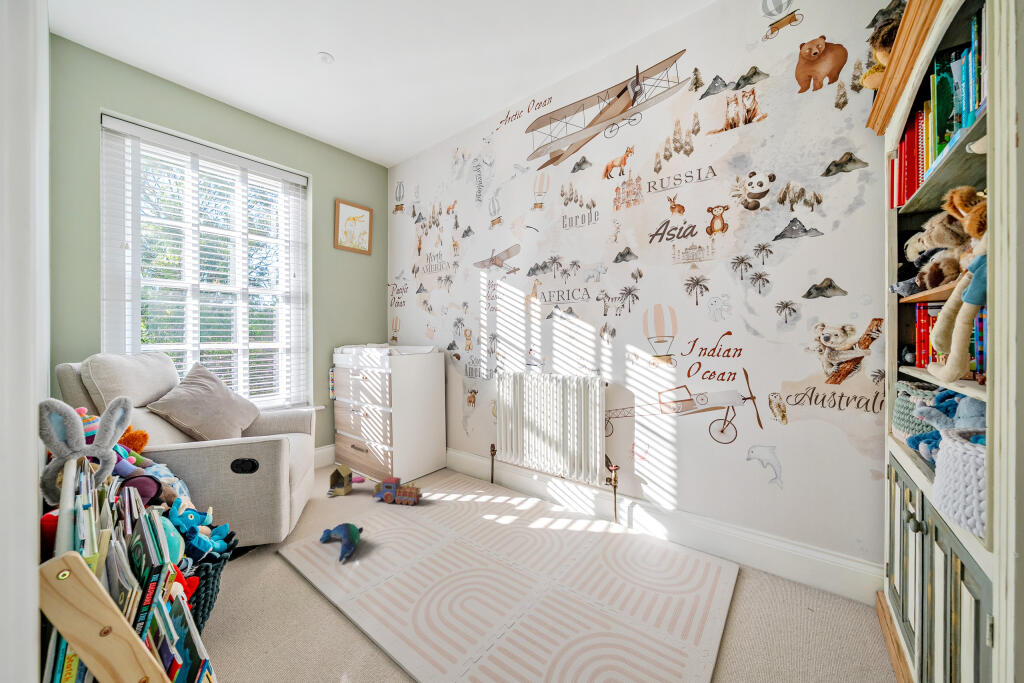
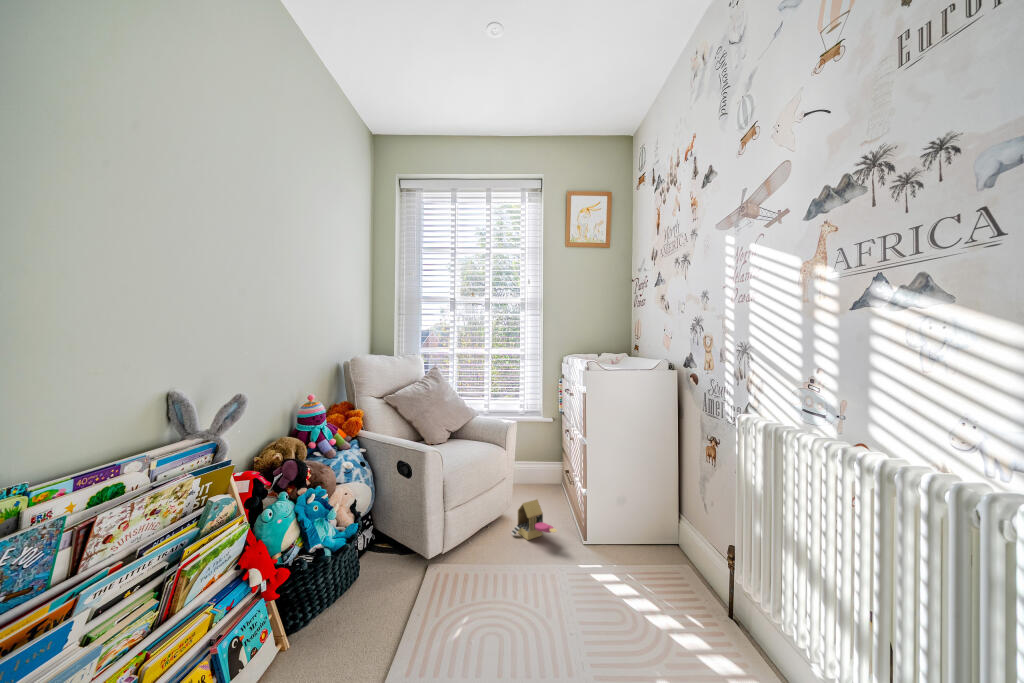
toy train: present [372,477,422,505] -> none [545,540,602,598]
plush toy: present [319,523,363,562] -> none [428,585,477,647]

